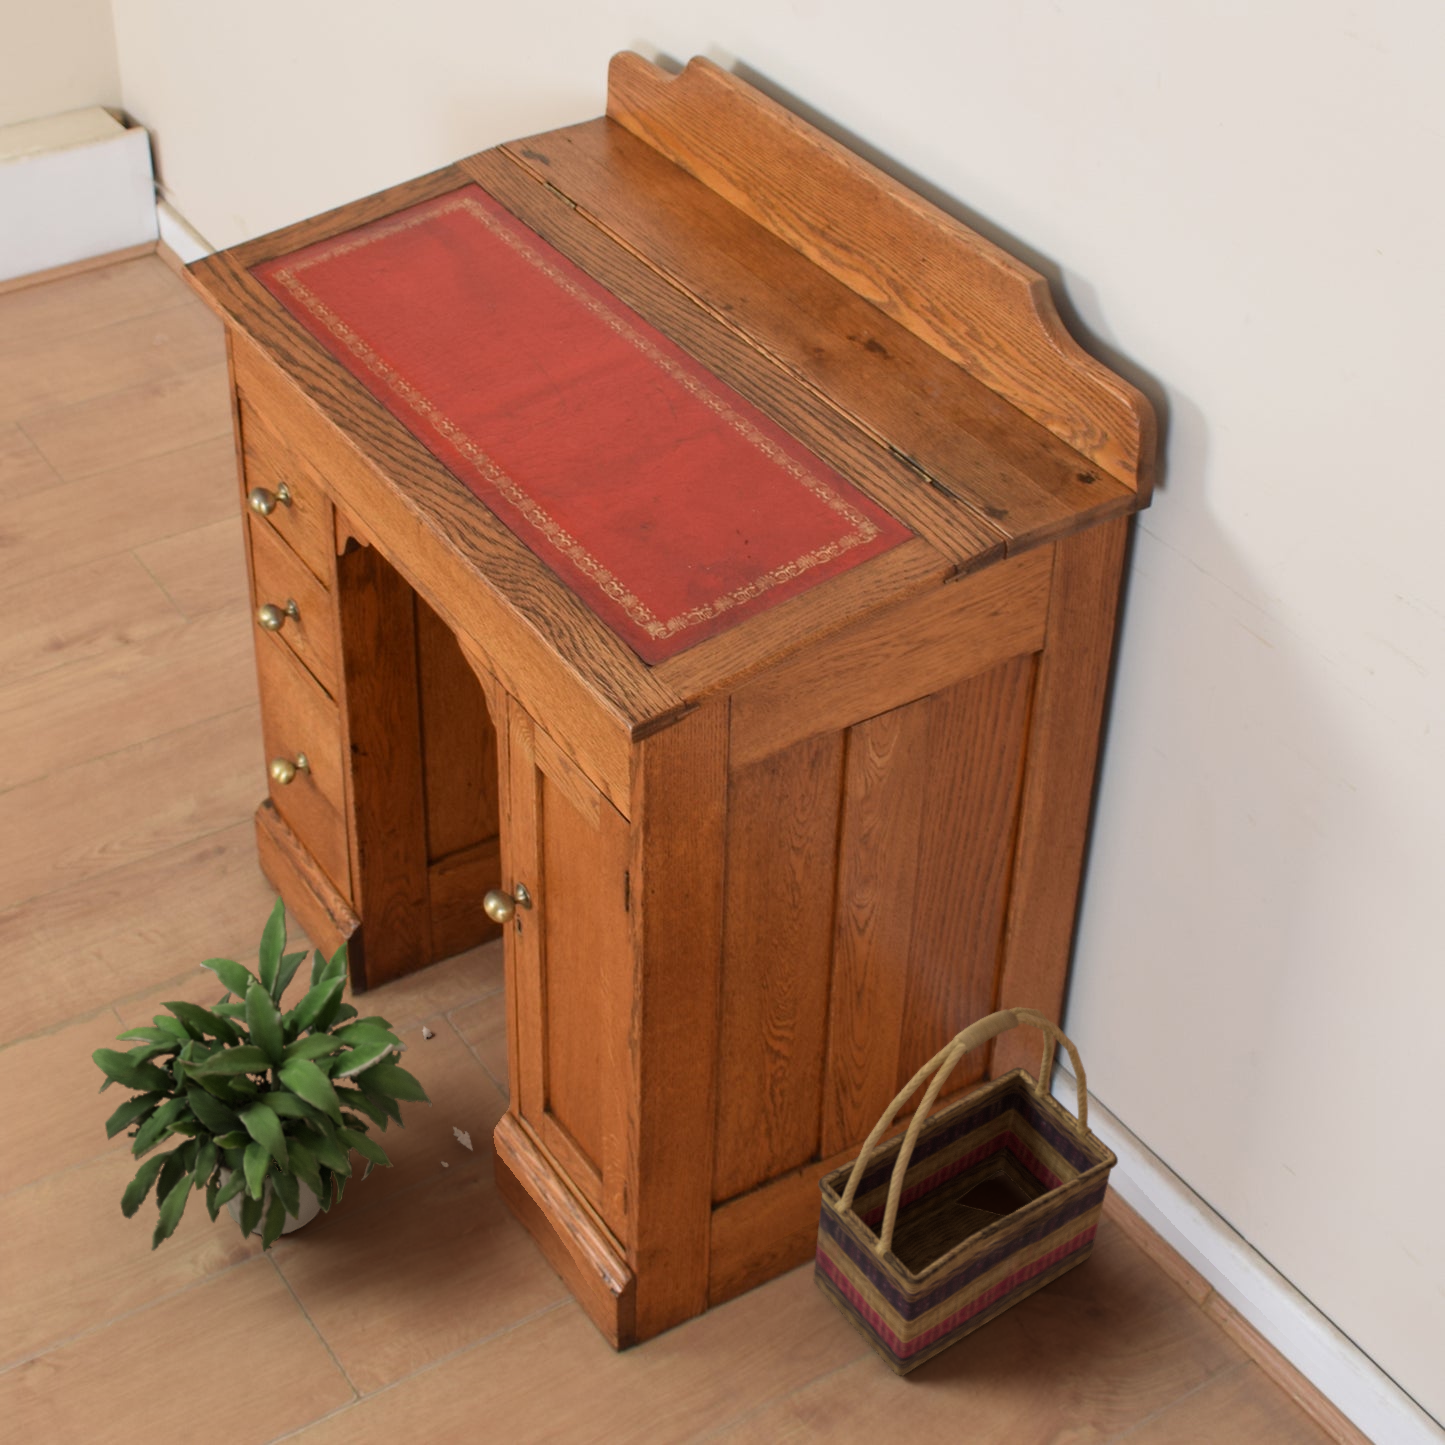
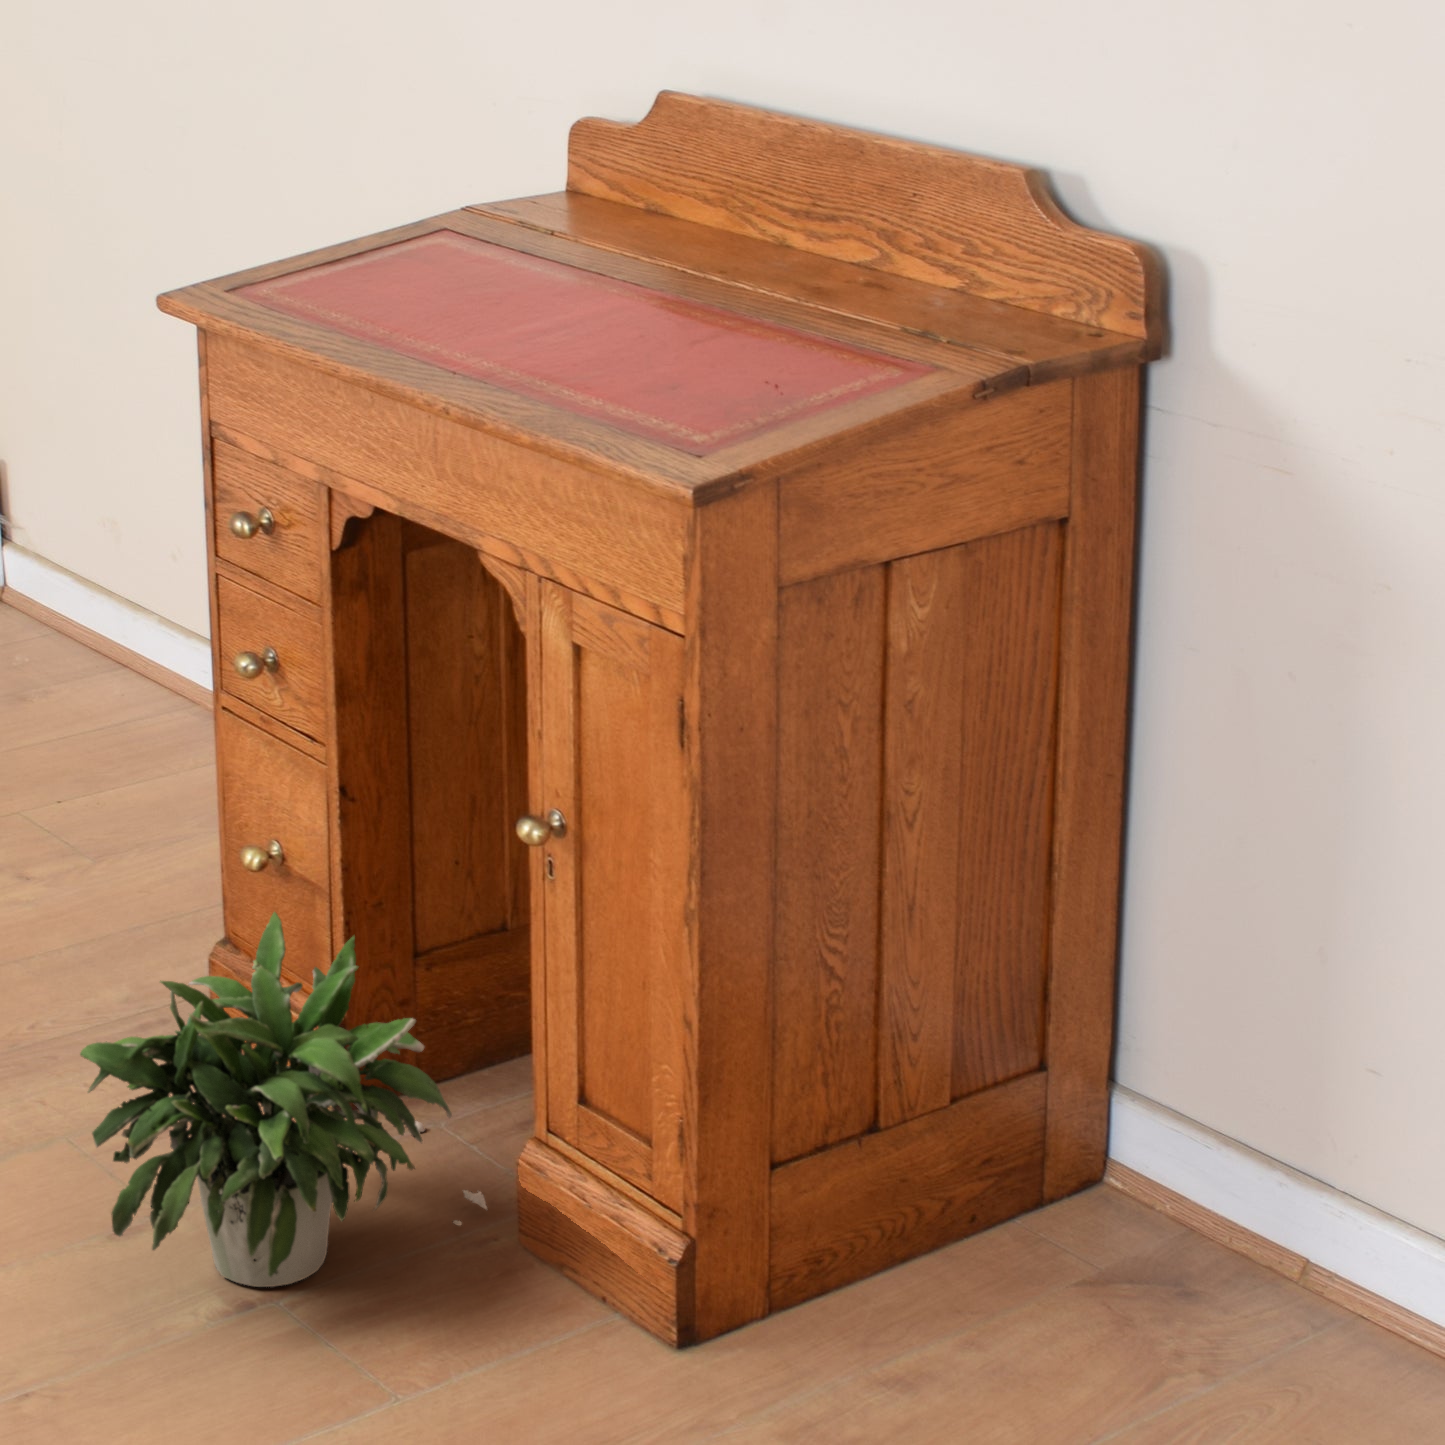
basket: present [813,1007,1118,1376] -> none [887,907,1205,1352]

